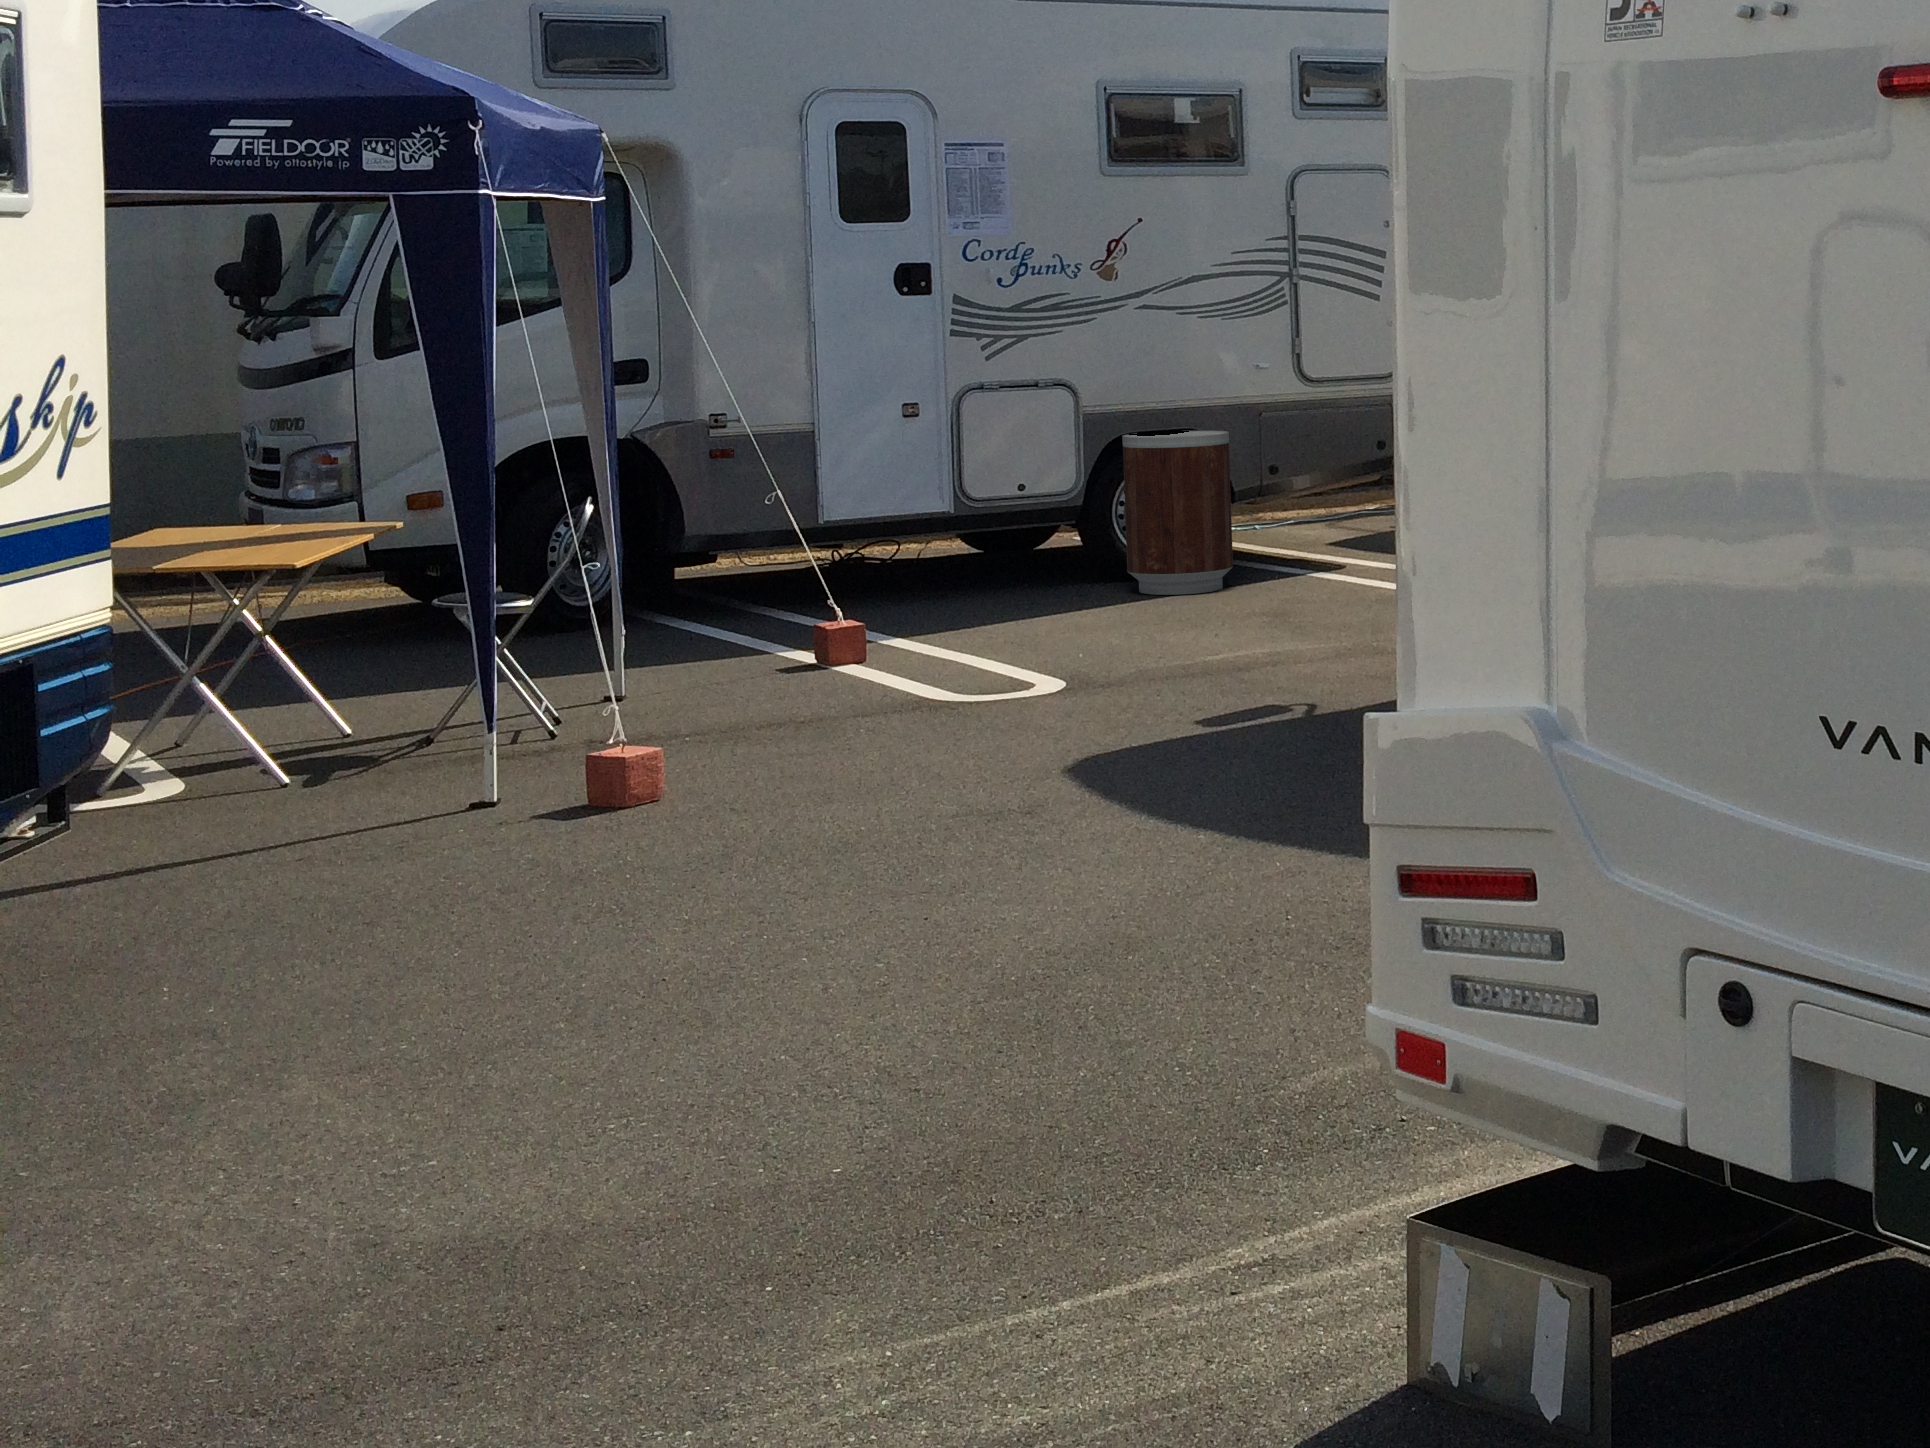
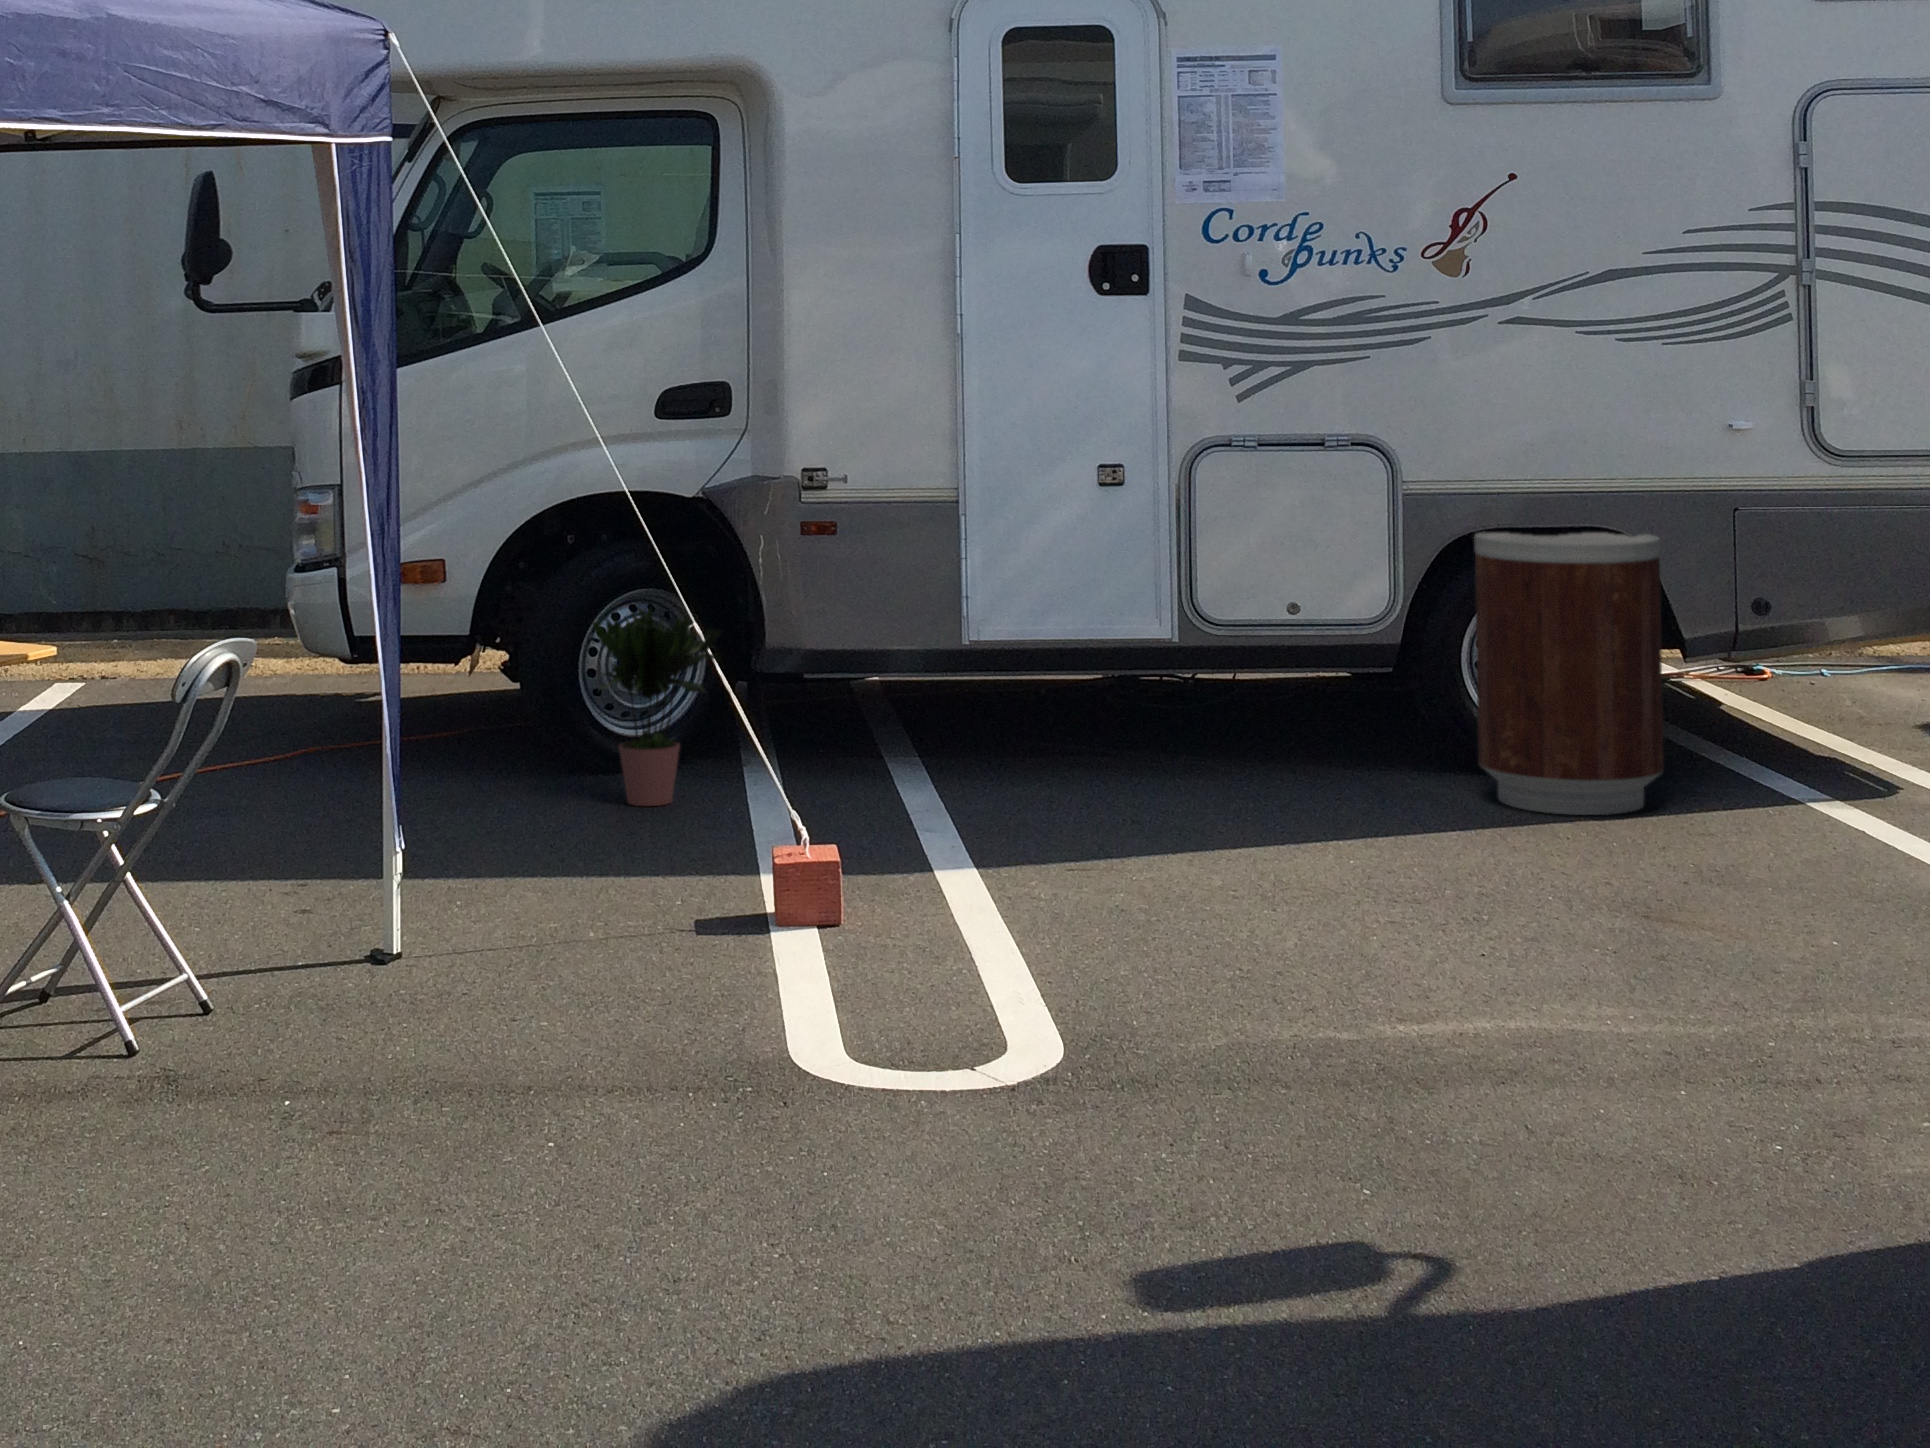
potted plant: none [572,510,676,647] -> present [592,607,722,806]

